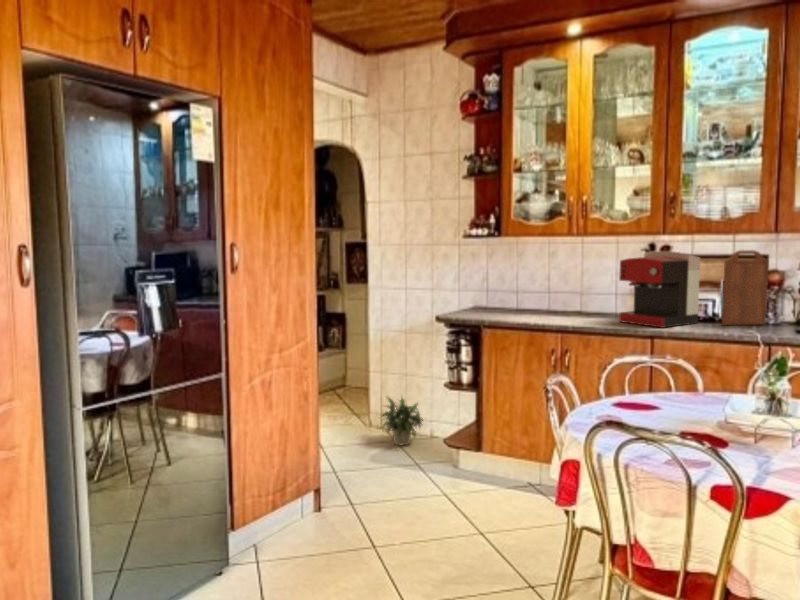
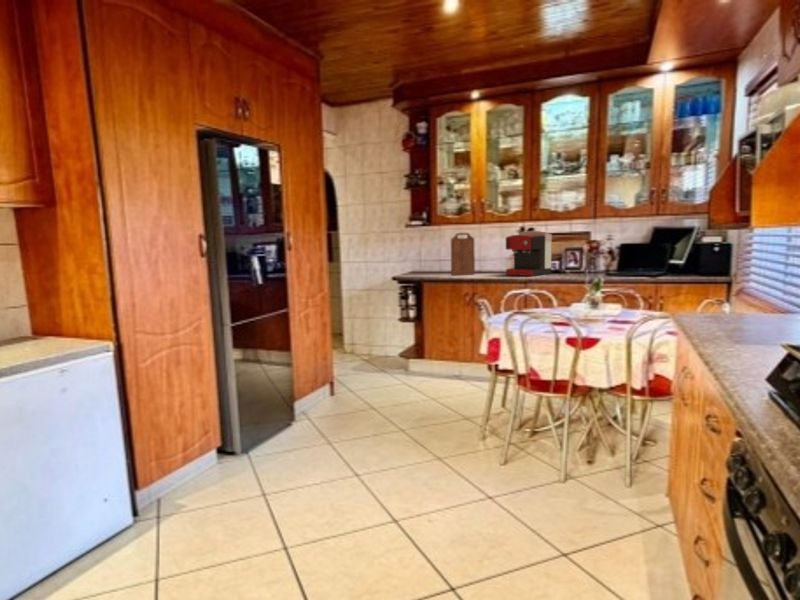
cutting board: present [722,250,768,325] -> present [451,233,475,275]
potted plant: present [382,397,423,445] -> none [354,332,383,364]

